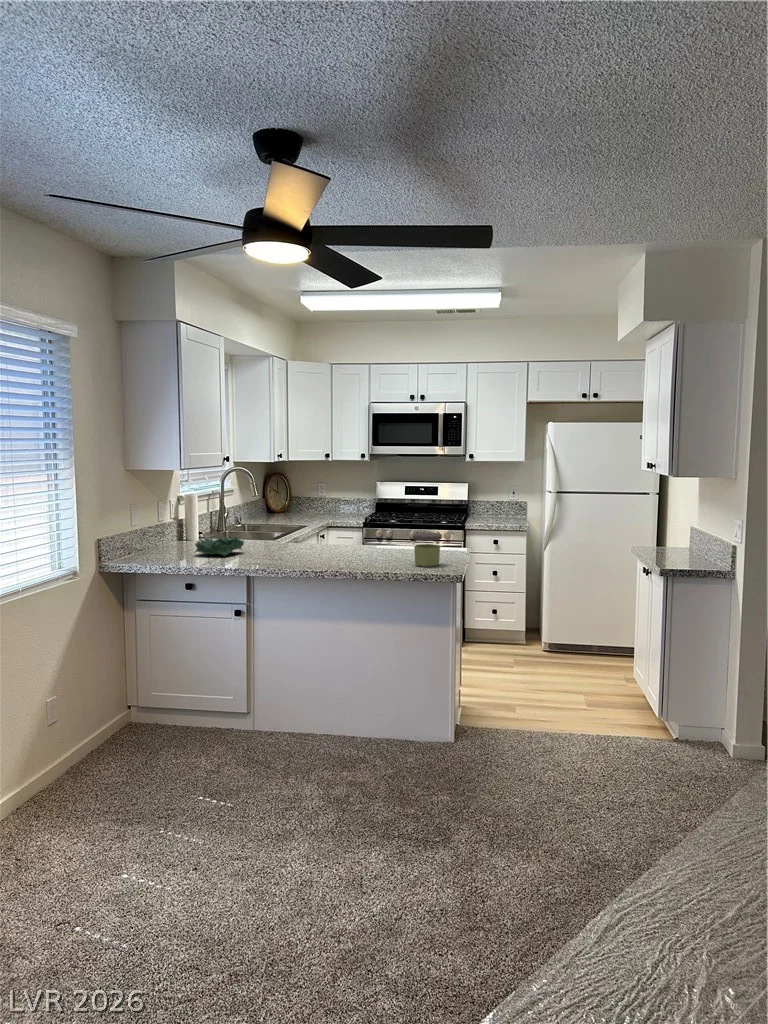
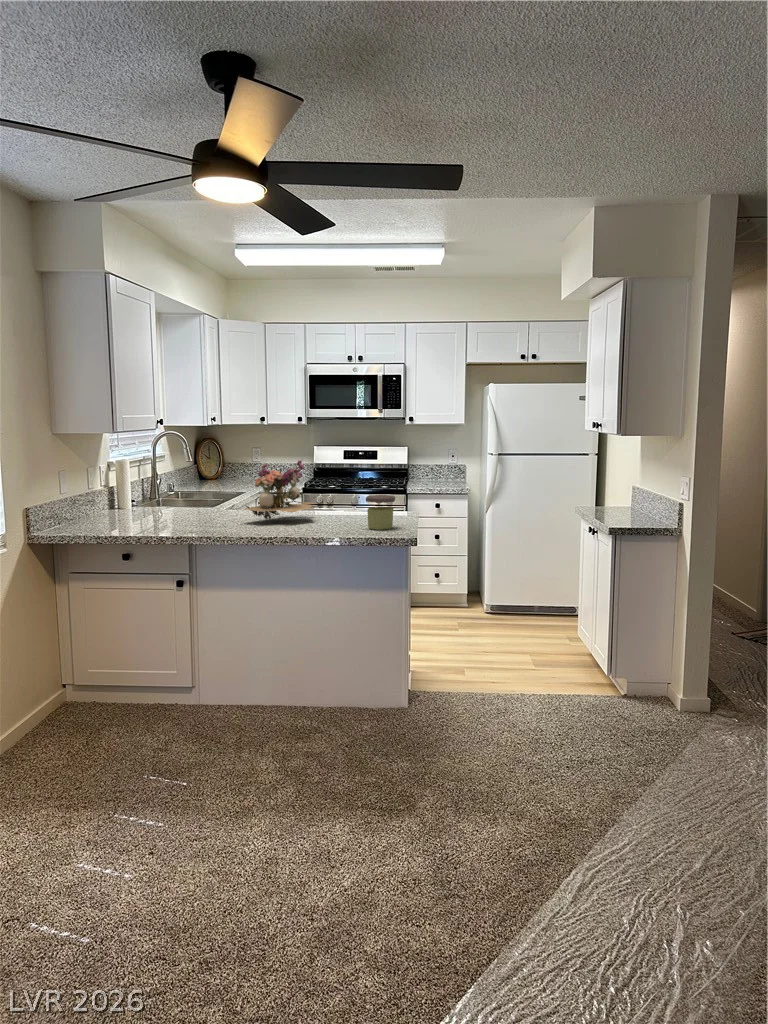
flower arrangement: none [297,496,367,556] -> present [244,459,315,520]
decorative bowl: present [195,536,244,555] -> none [130,502,185,523]

